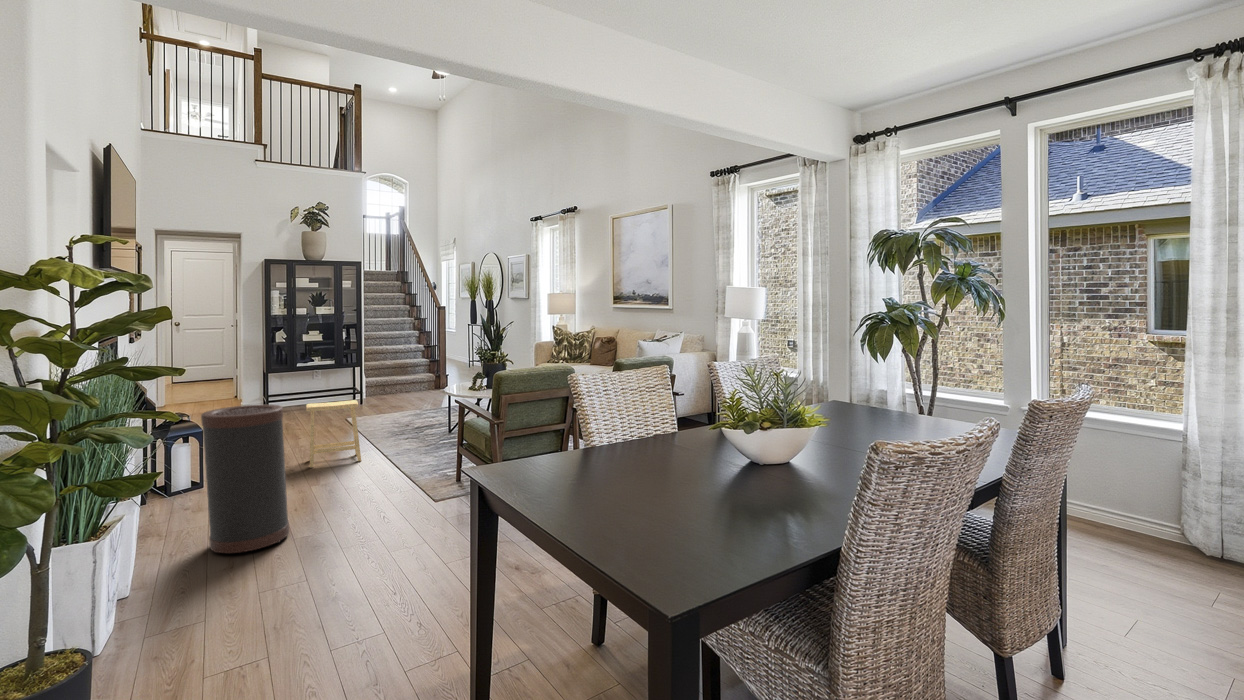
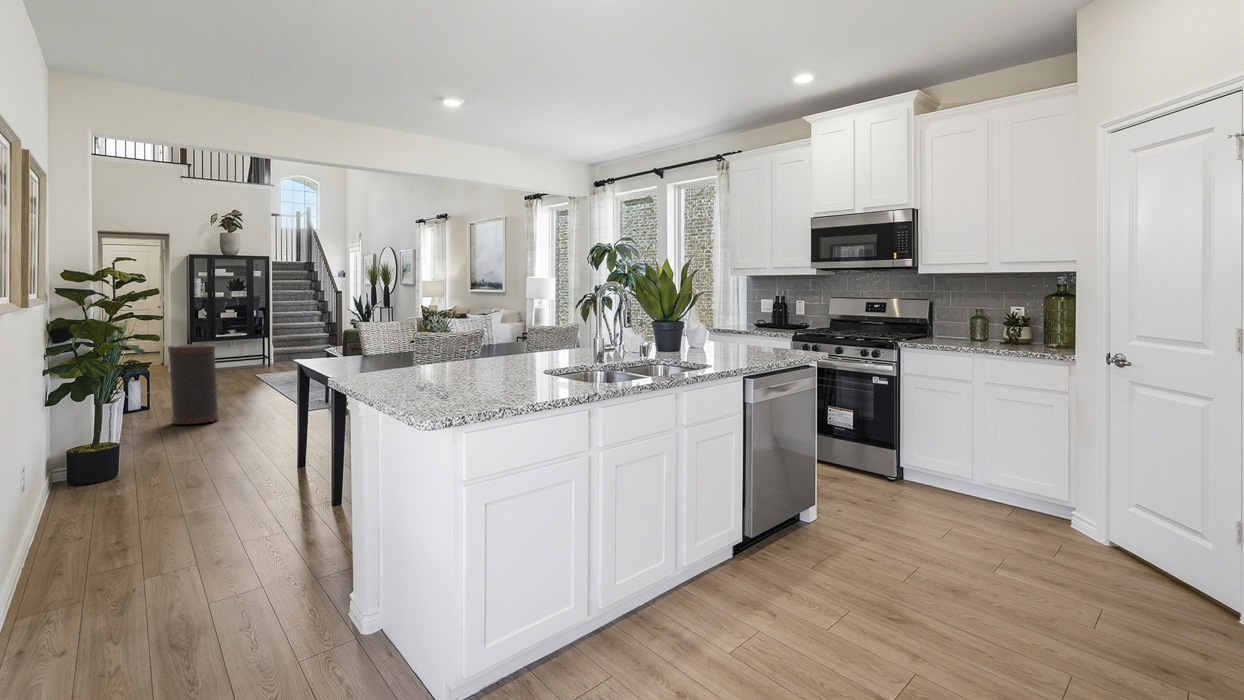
footstool: present [306,400,361,468] -> none [227,354,266,398]

